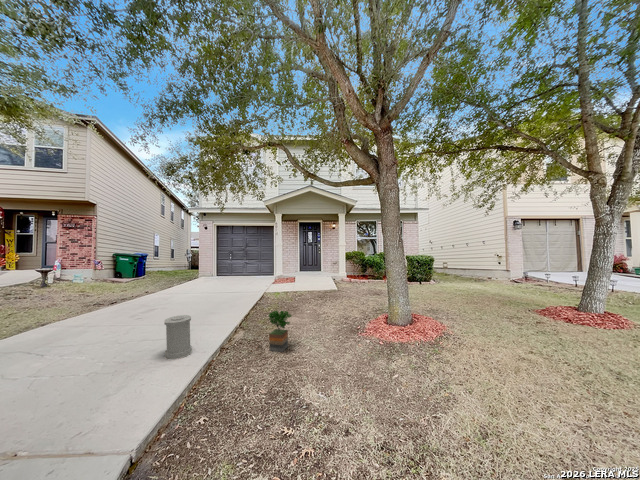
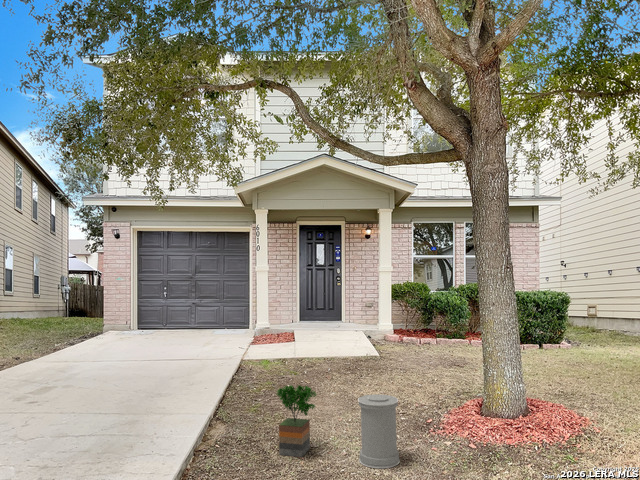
trash can: present [164,315,192,360] -> present [358,394,400,468]

